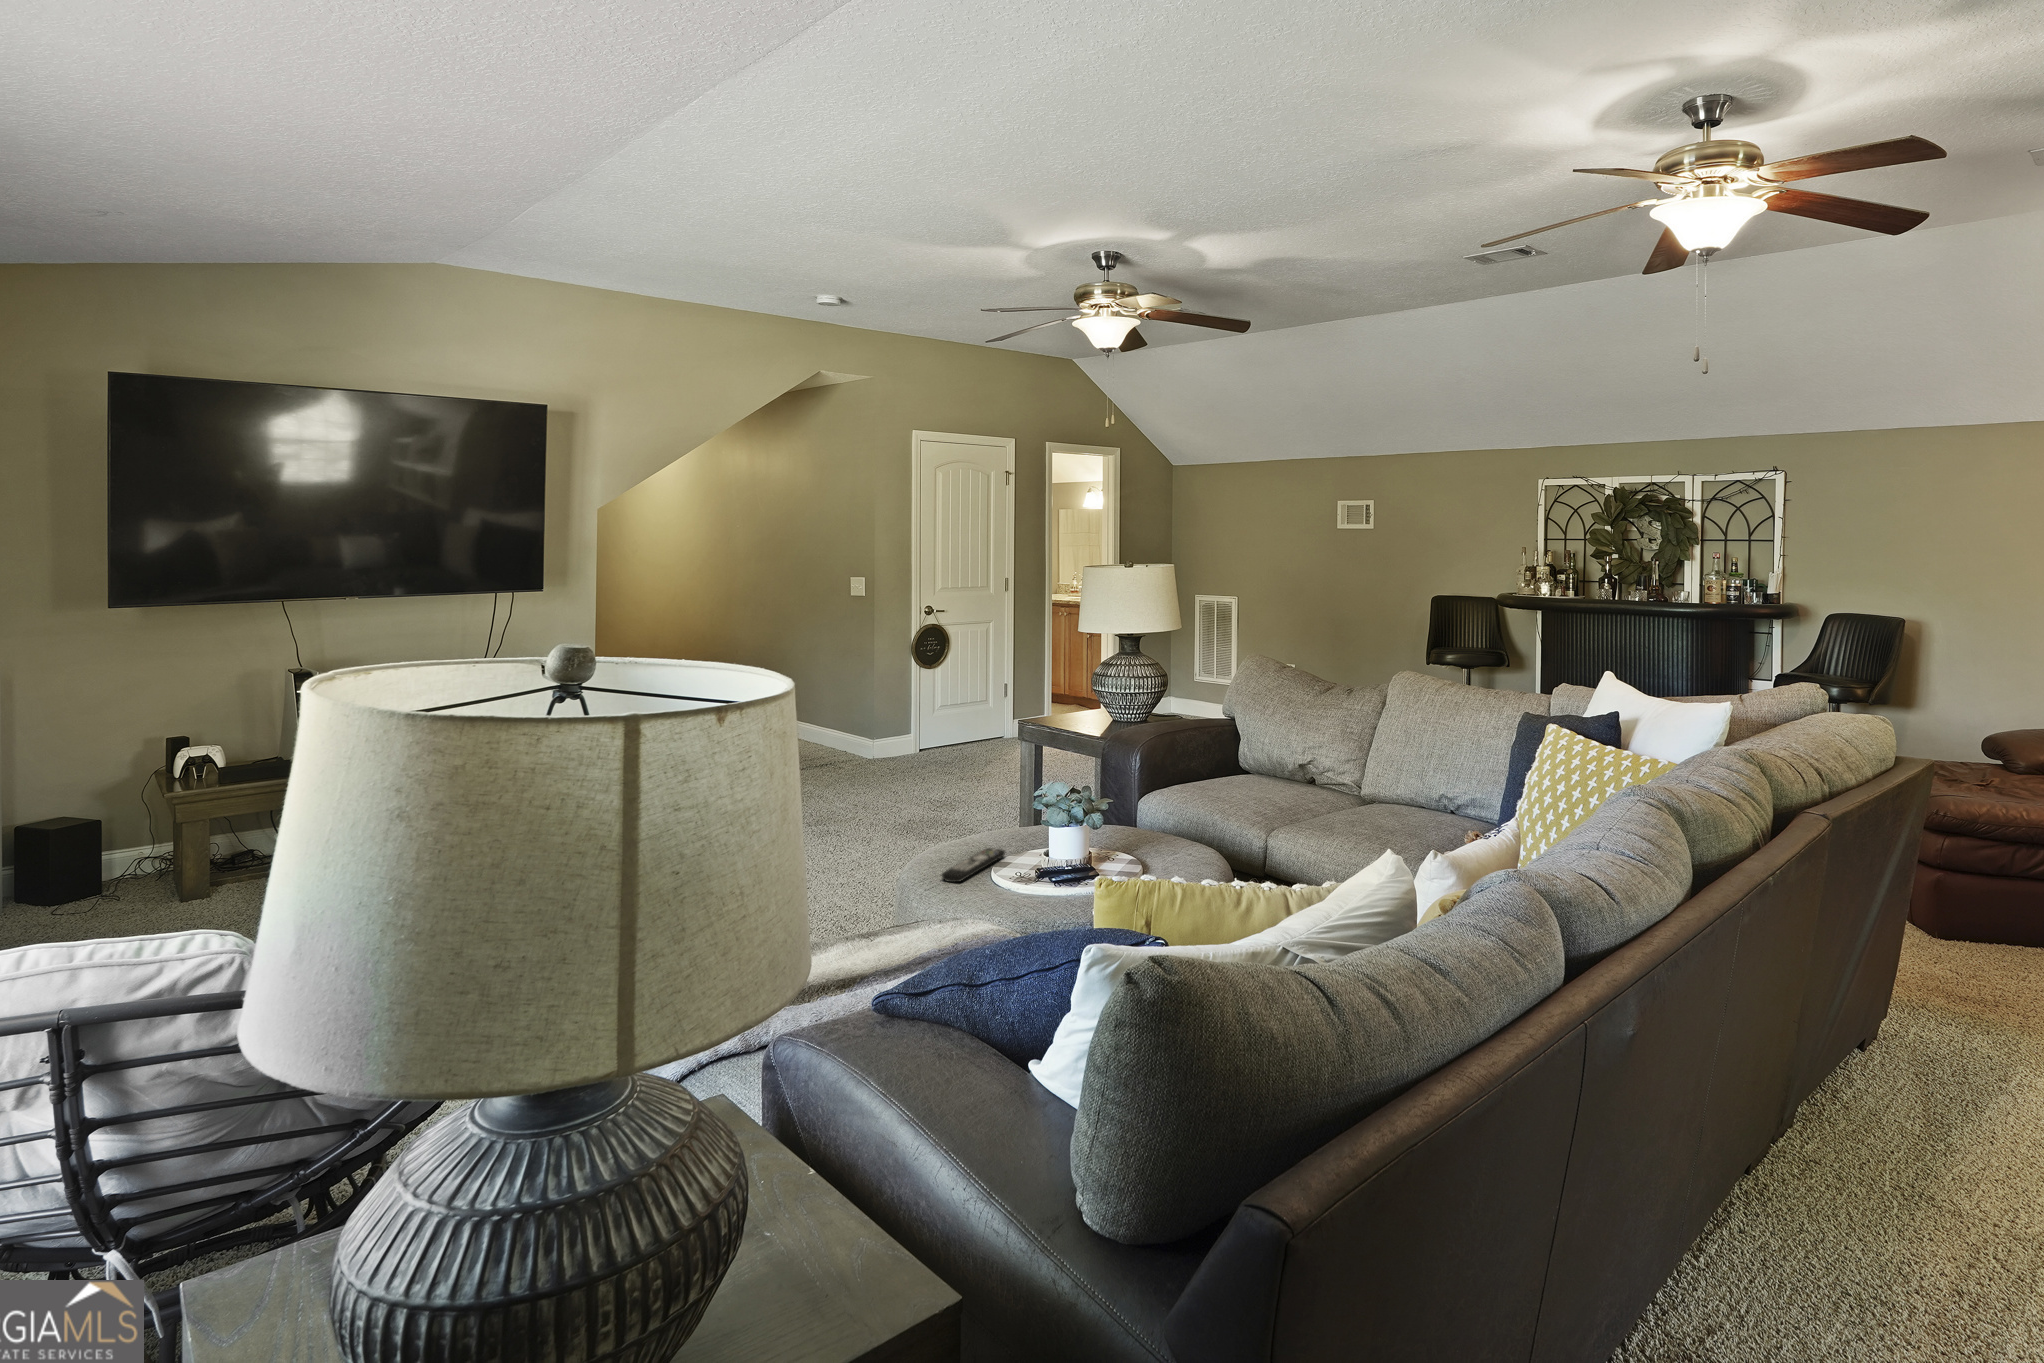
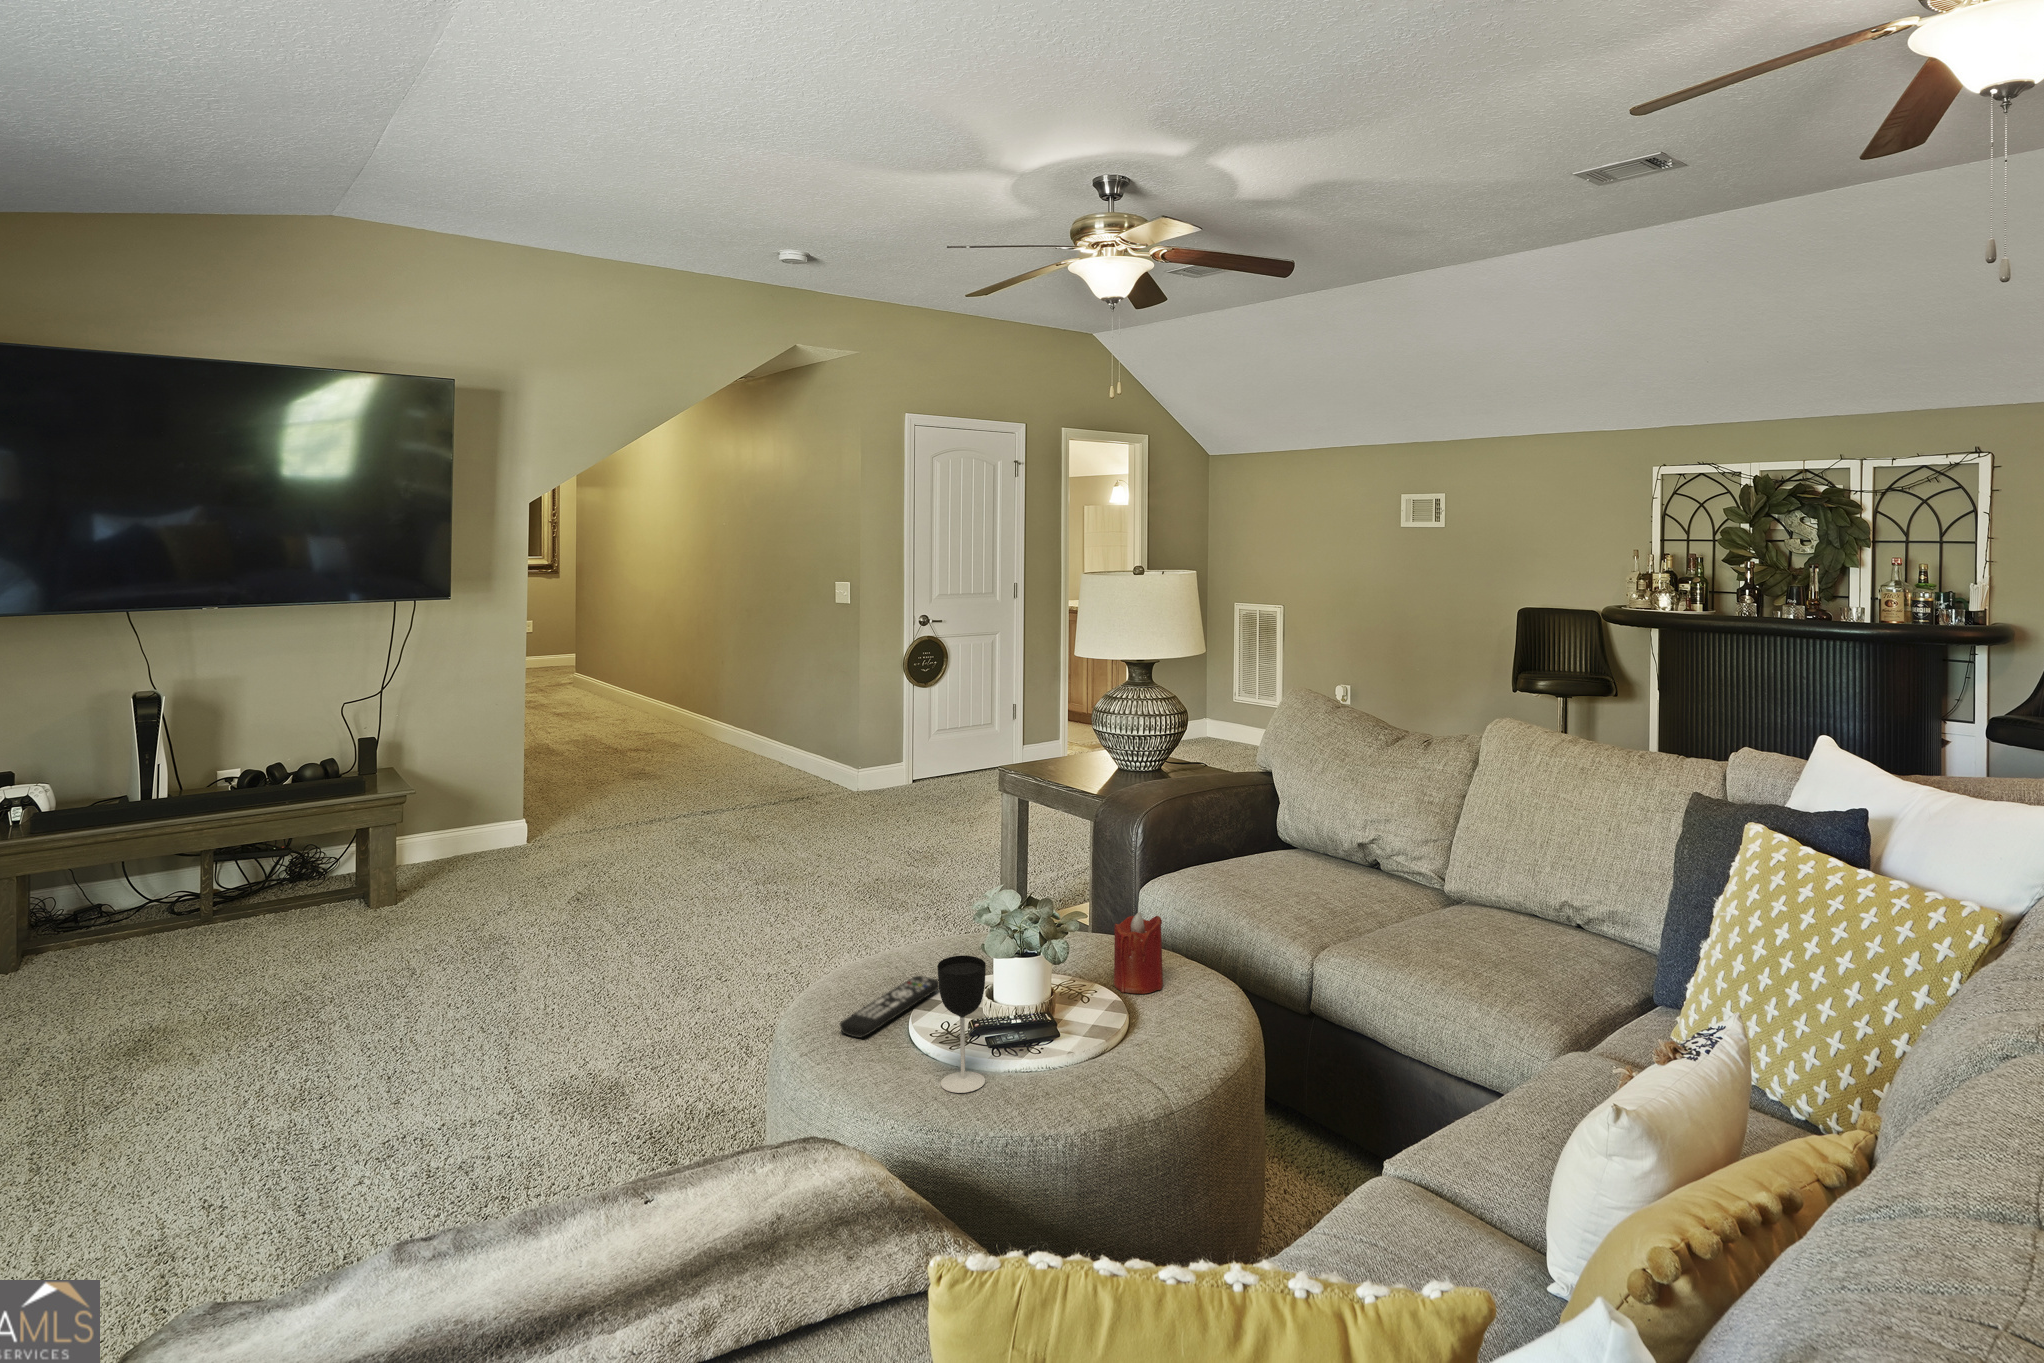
candle: none [1127,800,1161,856] -> present [1114,912,1163,994]
wine glass: none [1017,819,1049,907] -> present [938,956,986,1093]

